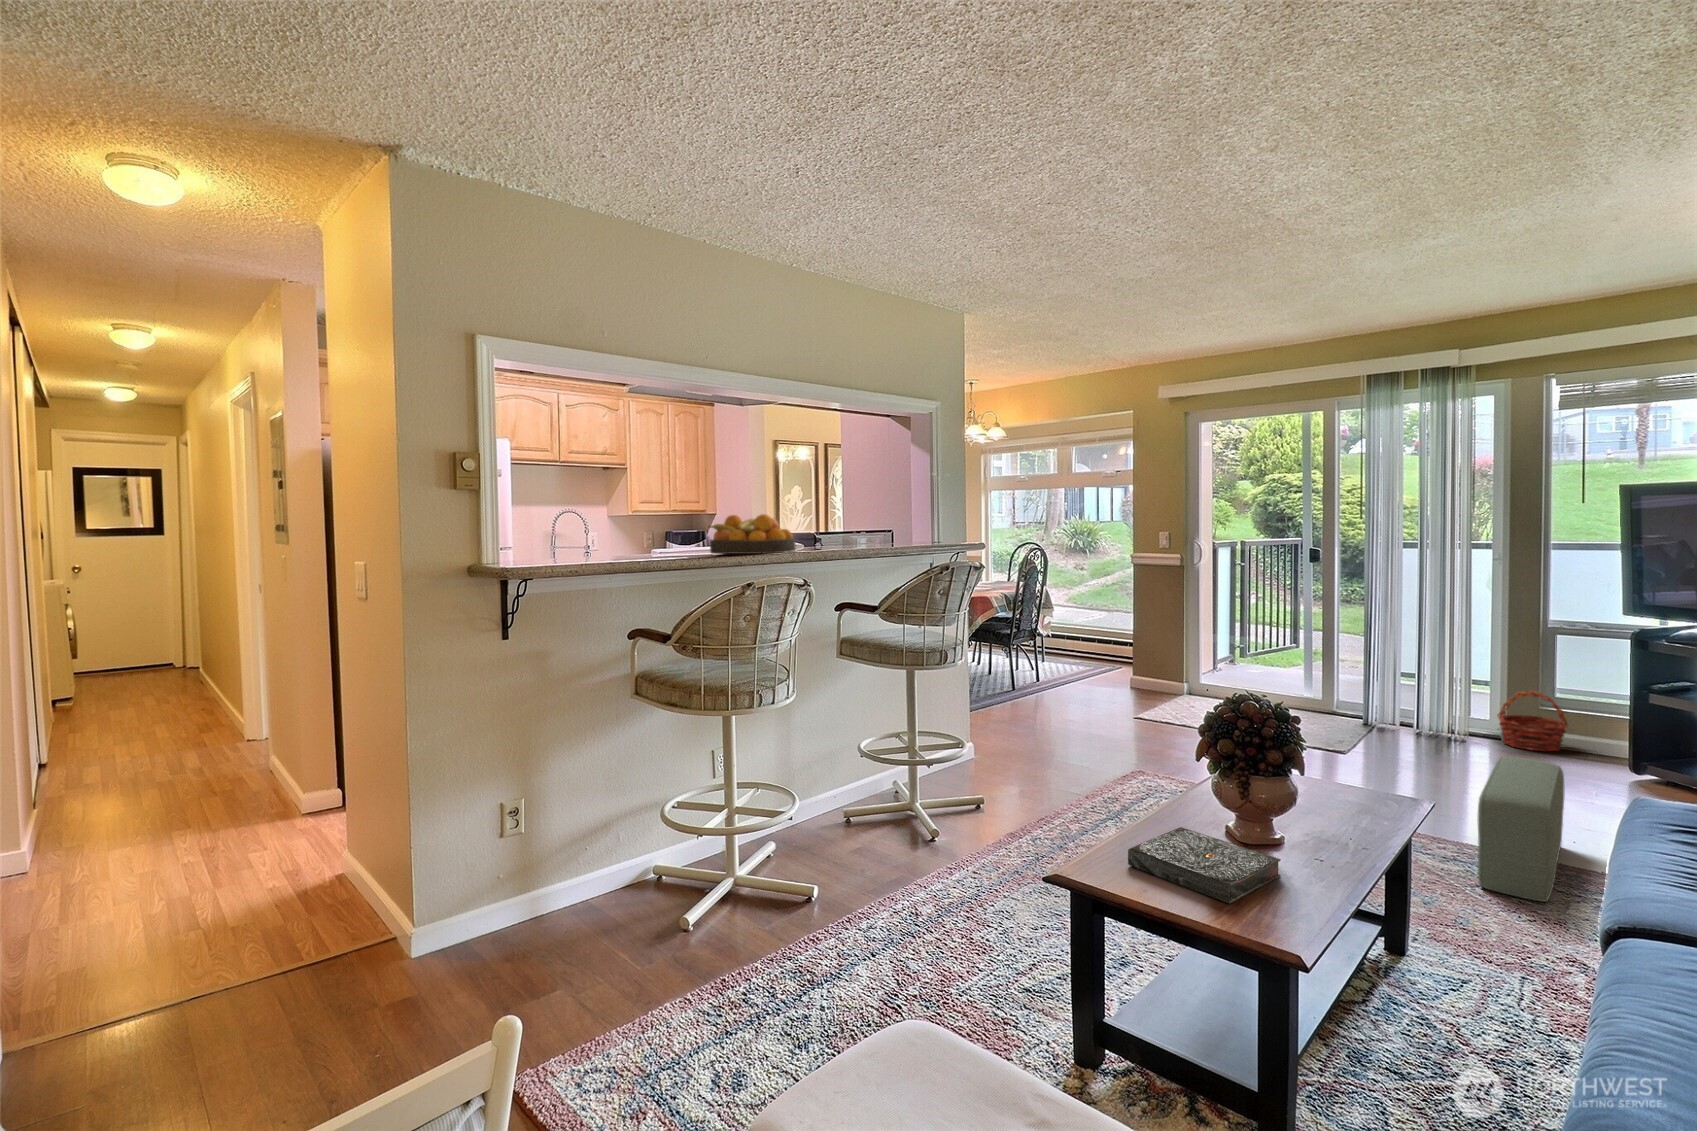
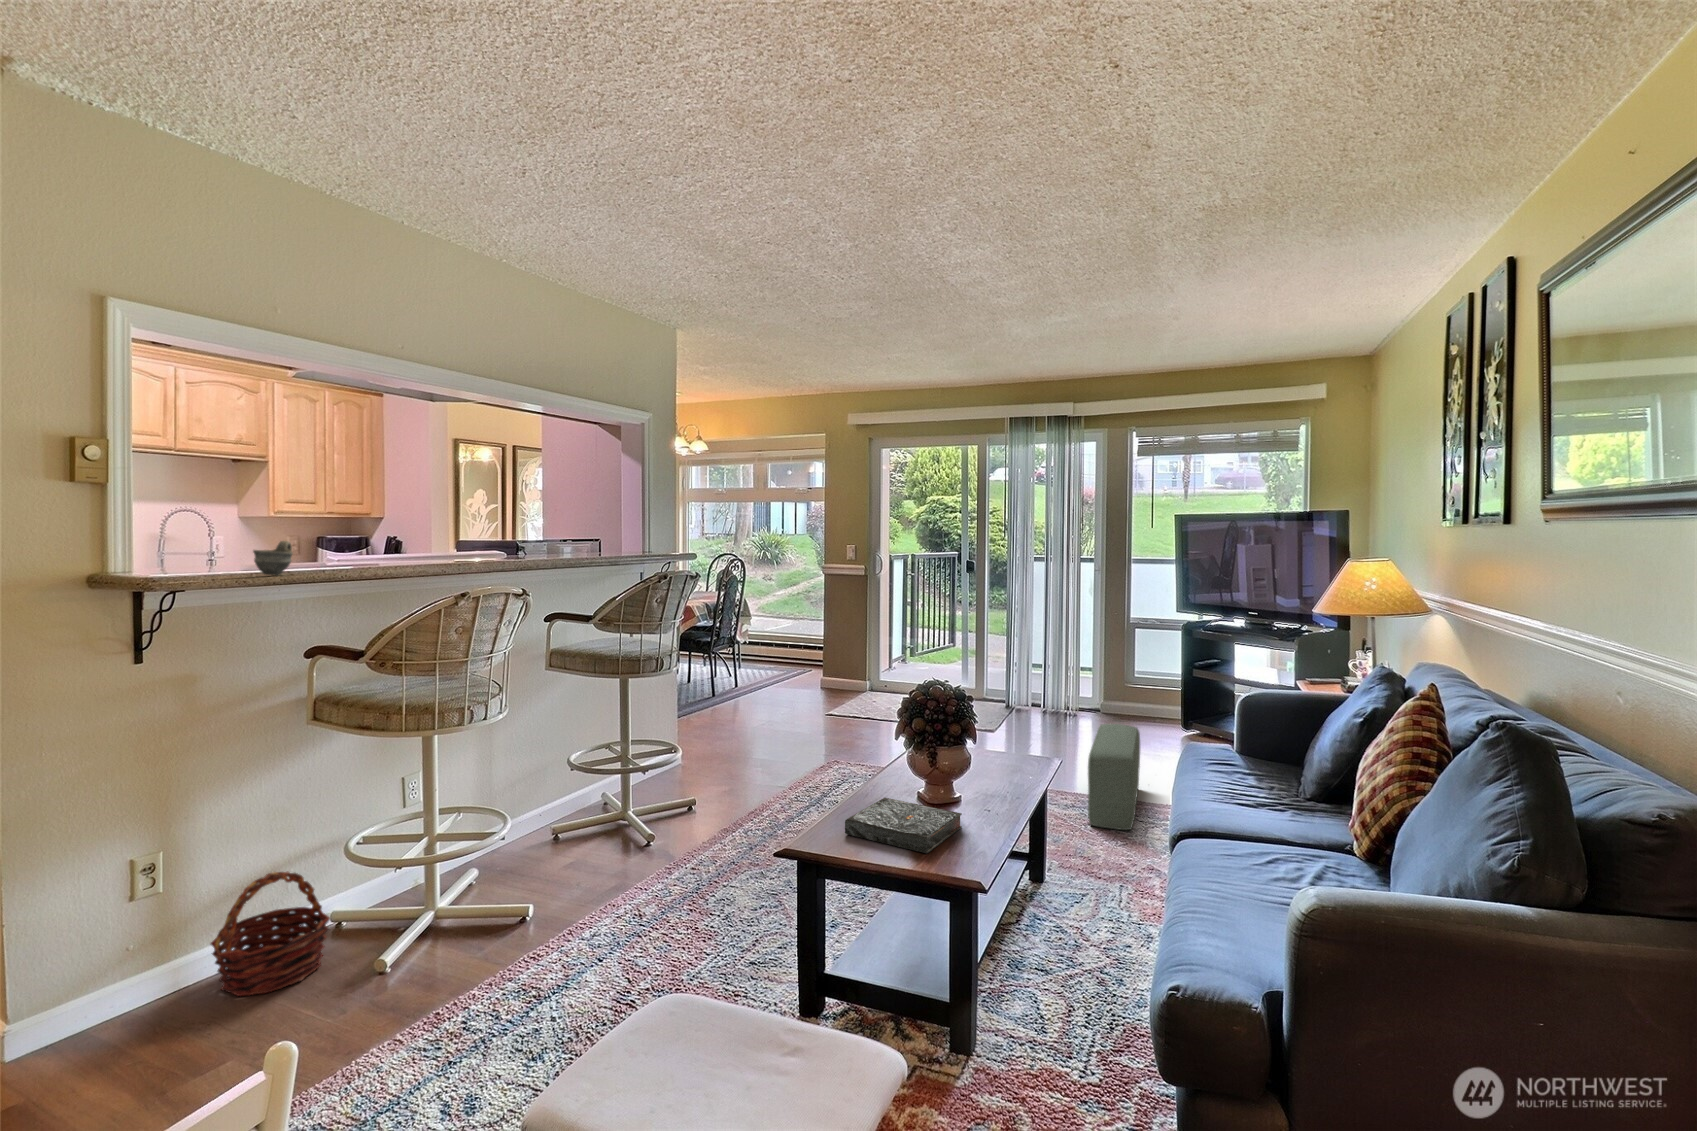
fruit bowl: present [709,514,795,554] -> none [405,520,508,562]
cup: none [582,537,612,568] -> present [253,541,293,575]
basket: present [1497,691,1568,751] -> present [211,872,330,996]

